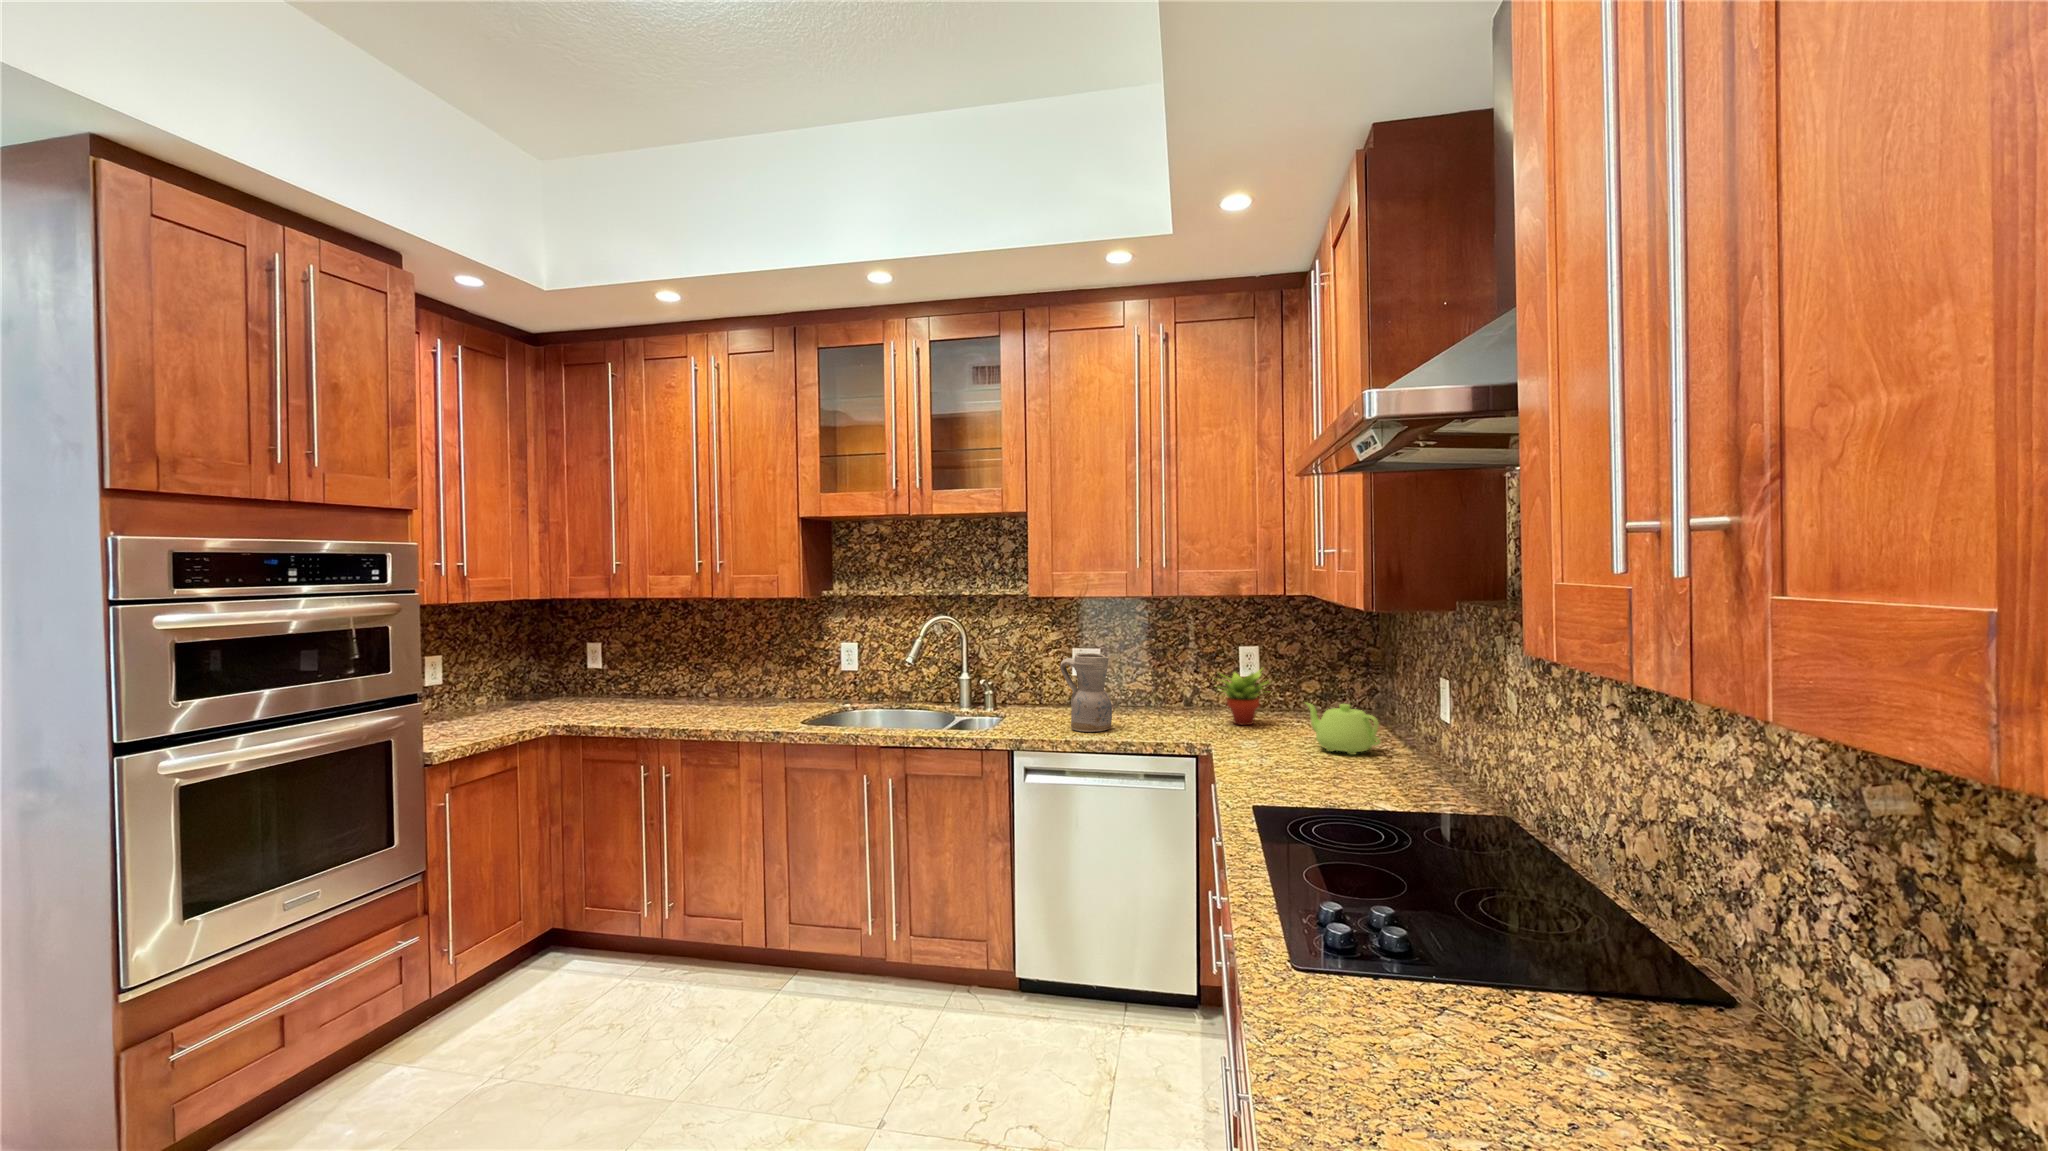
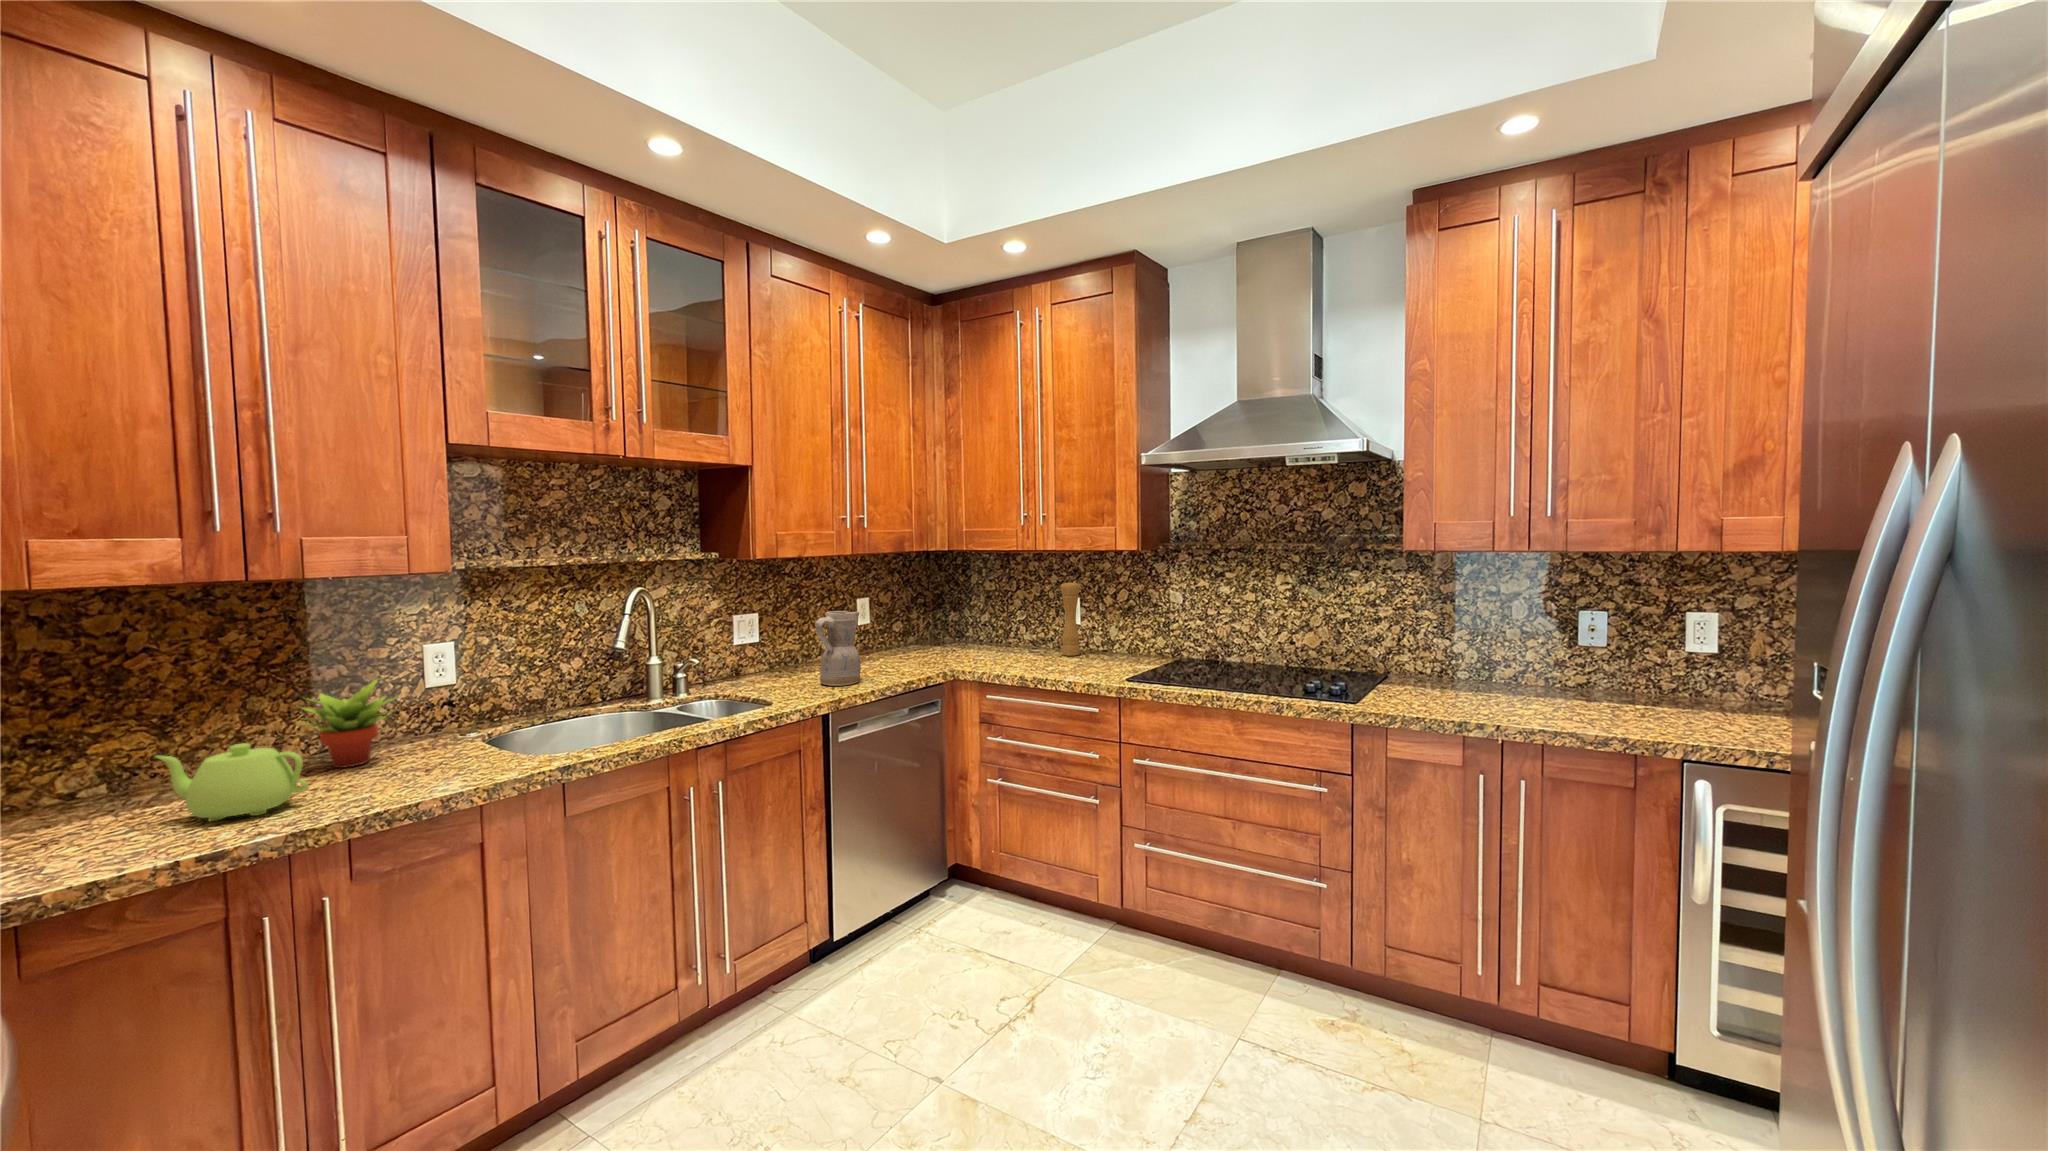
pepper mill: none [1382,651,1415,769] -> present [1061,581,1080,656]
succulent plant: present [1221,668,1268,725] -> present [297,678,393,768]
teapot: present [1305,703,1381,755] -> present [156,743,308,821]

